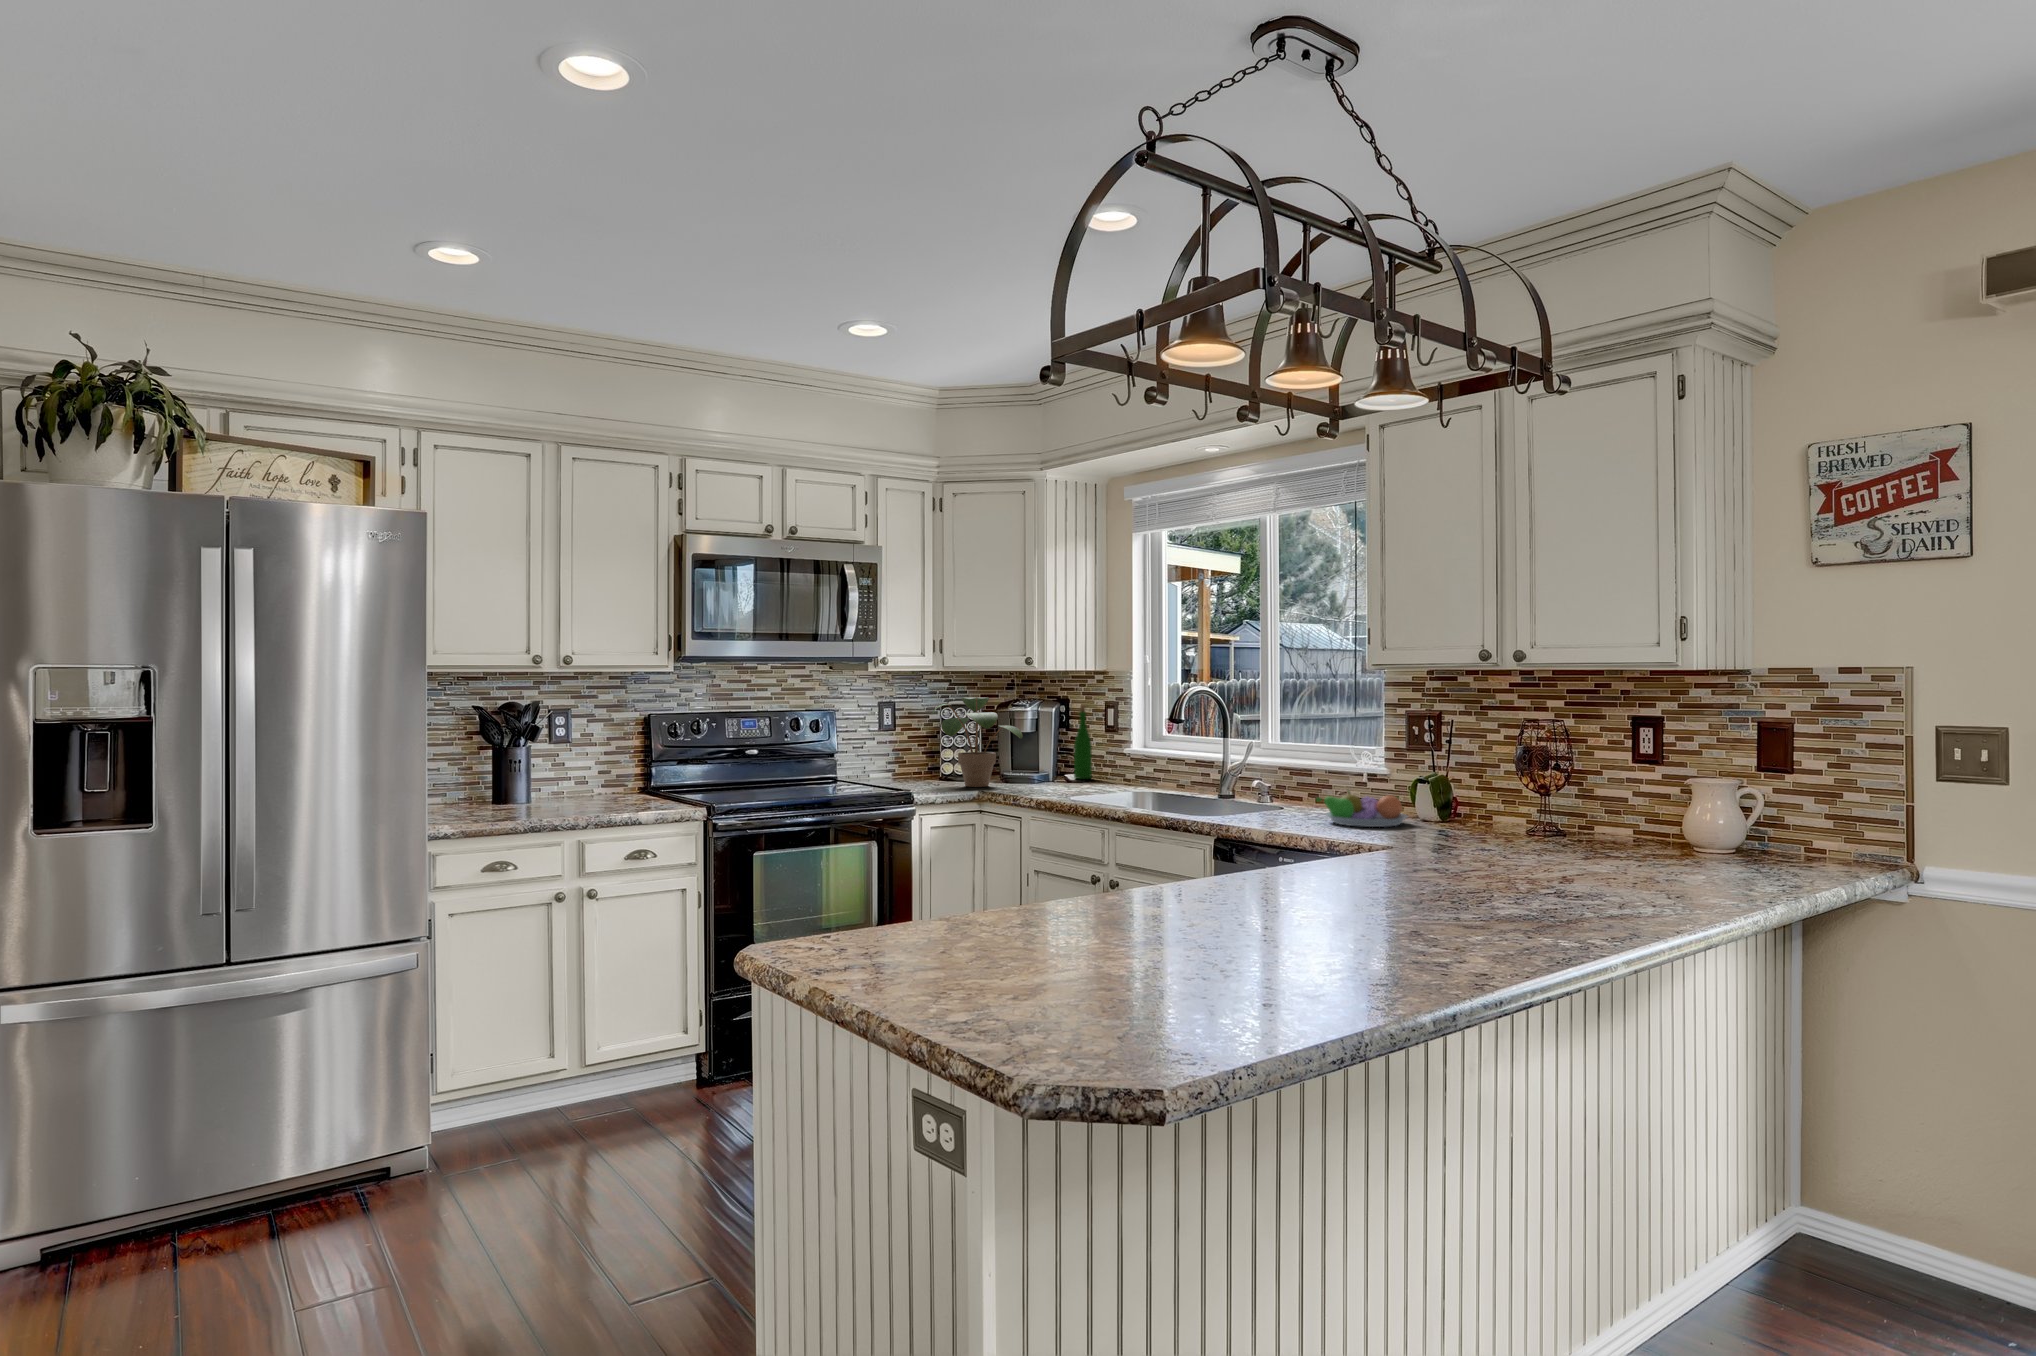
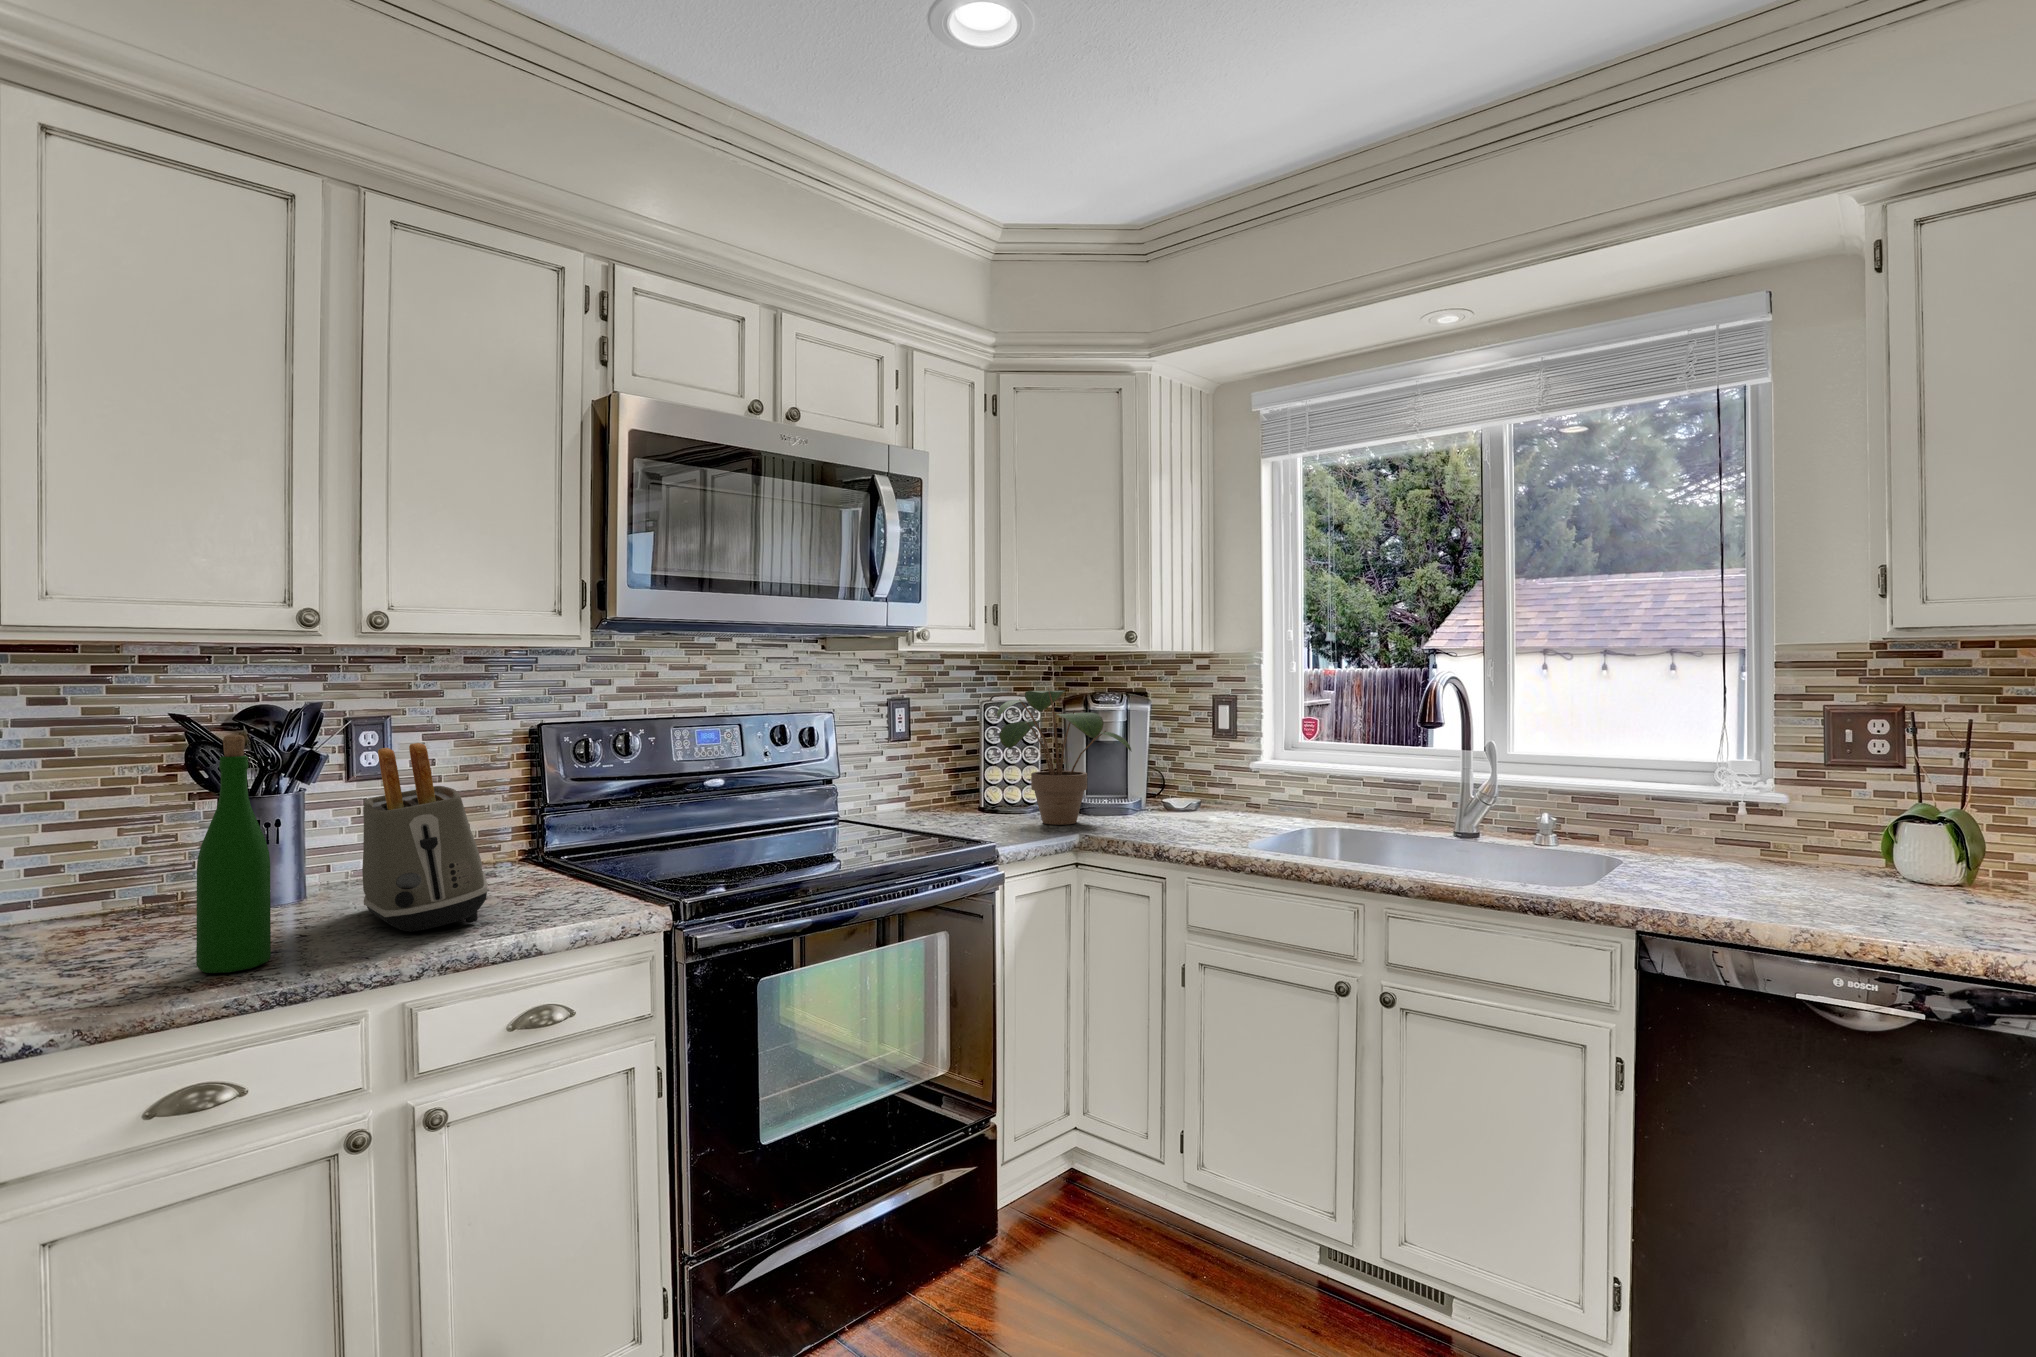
wine bottle: present [1074,705,1092,779] -> present [196,735,271,973]
toaster: none [559,722,615,811] -> present [362,743,487,932]
fruit bowl: present [1316,791,1407,827] -> none [1796,836,1976,909]

